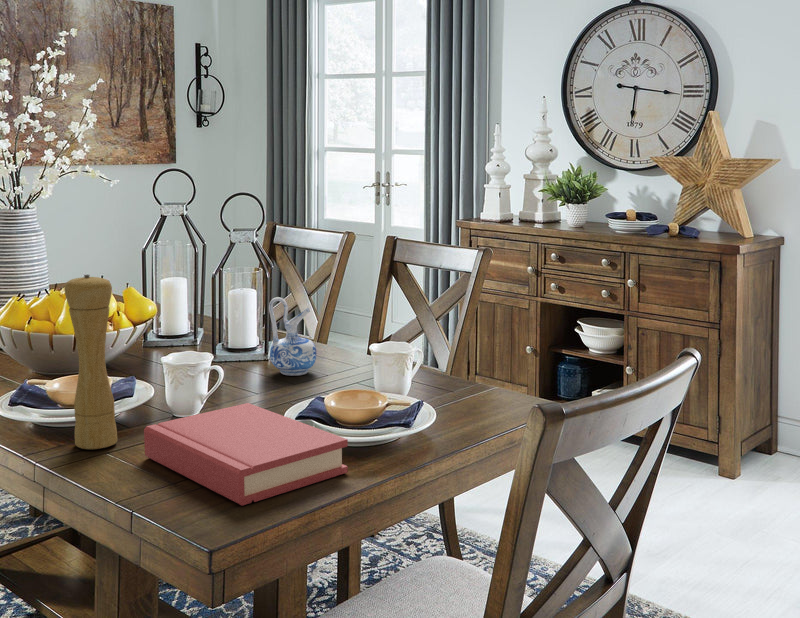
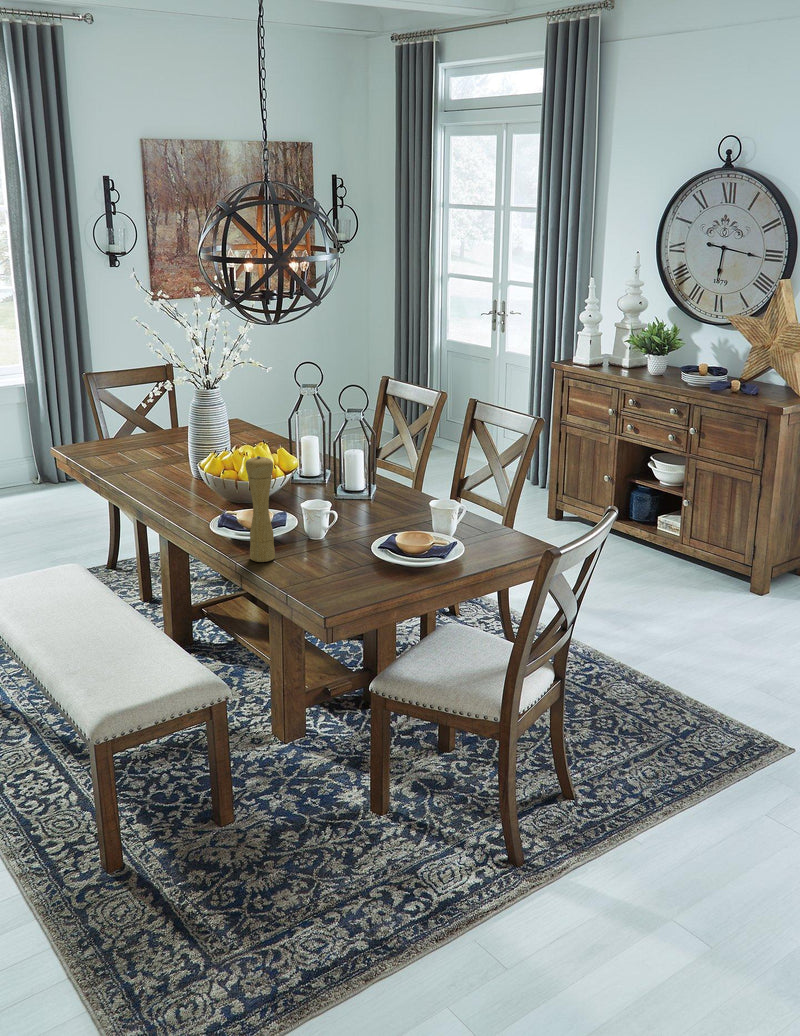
ceramic pitcher: present [269,297,317,376] -> none [375,458,407,513]
hardback book: present [144,403,348,506] -> none [291,537,412,602]

